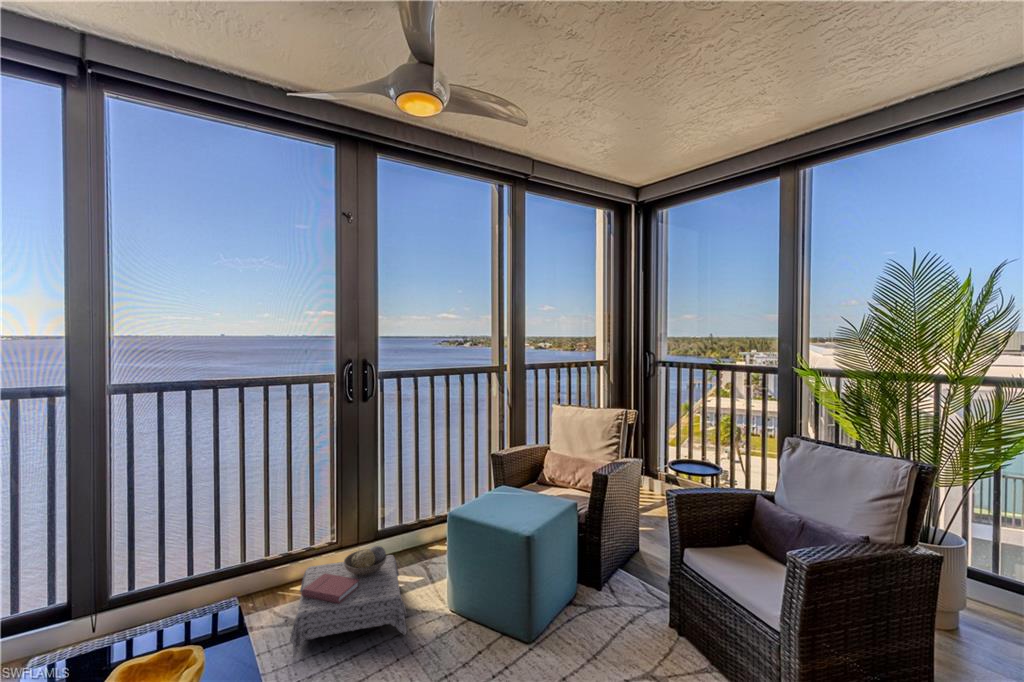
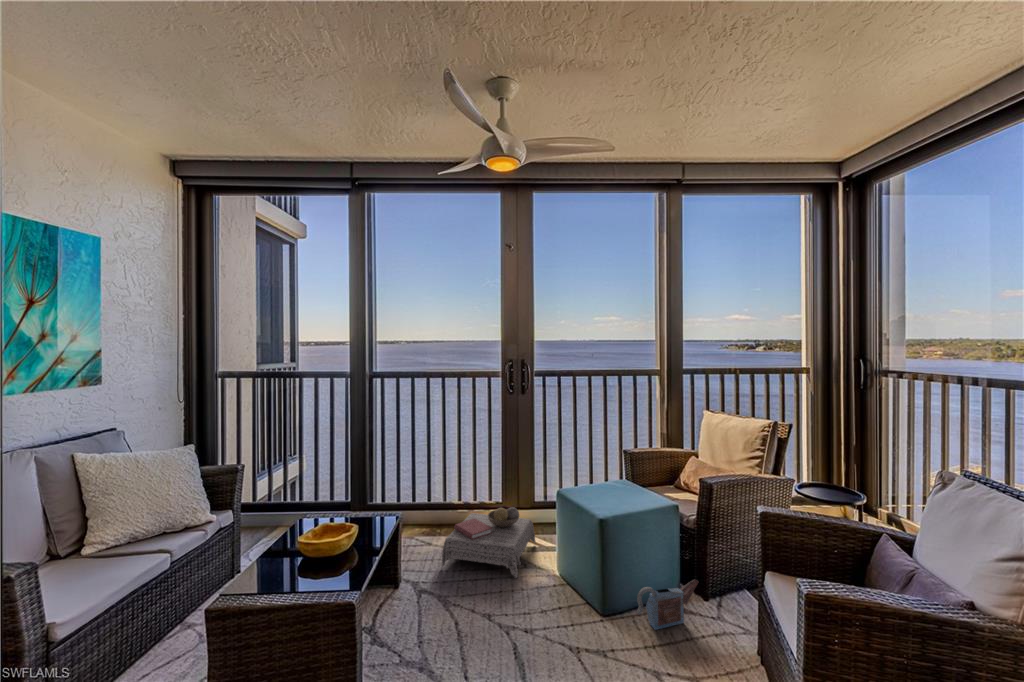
watering can: none [567,573,605,638] -> present [637,579,698,630]

